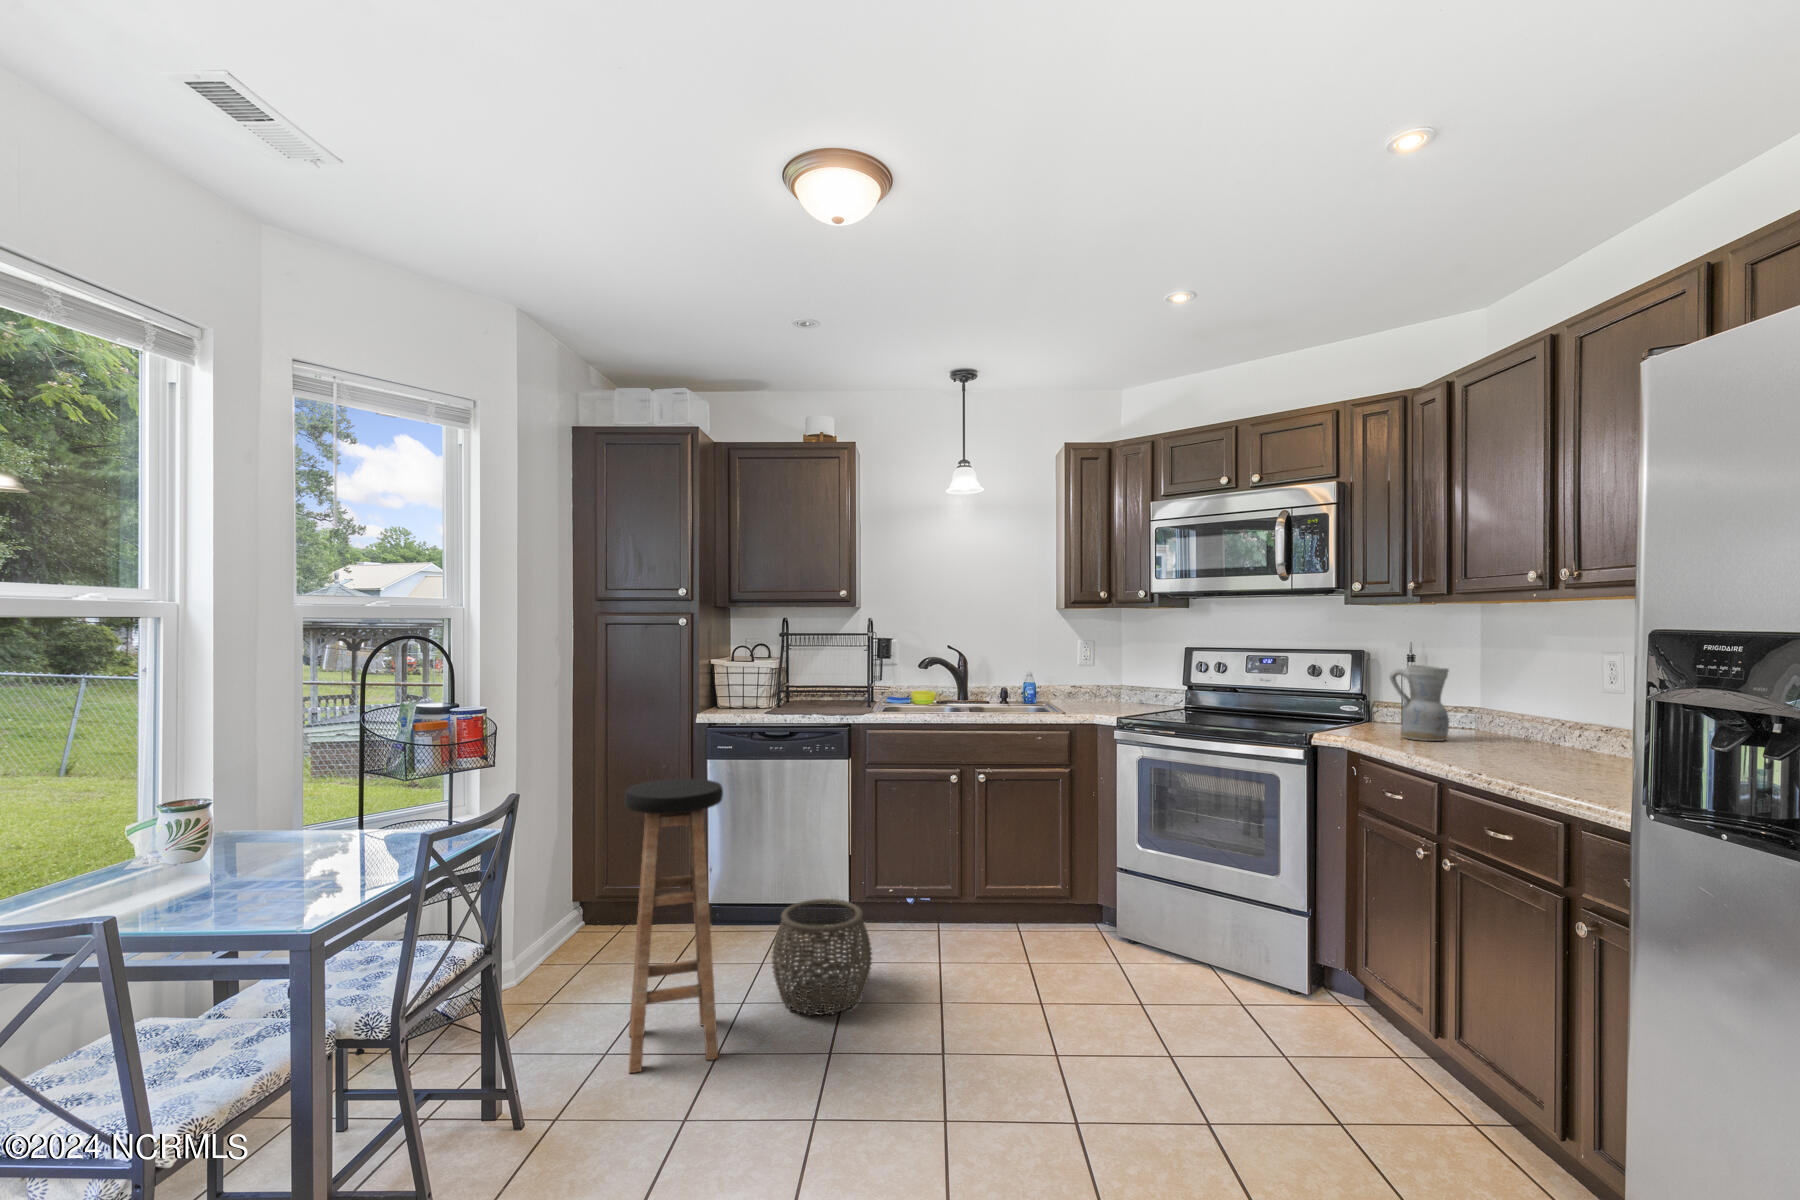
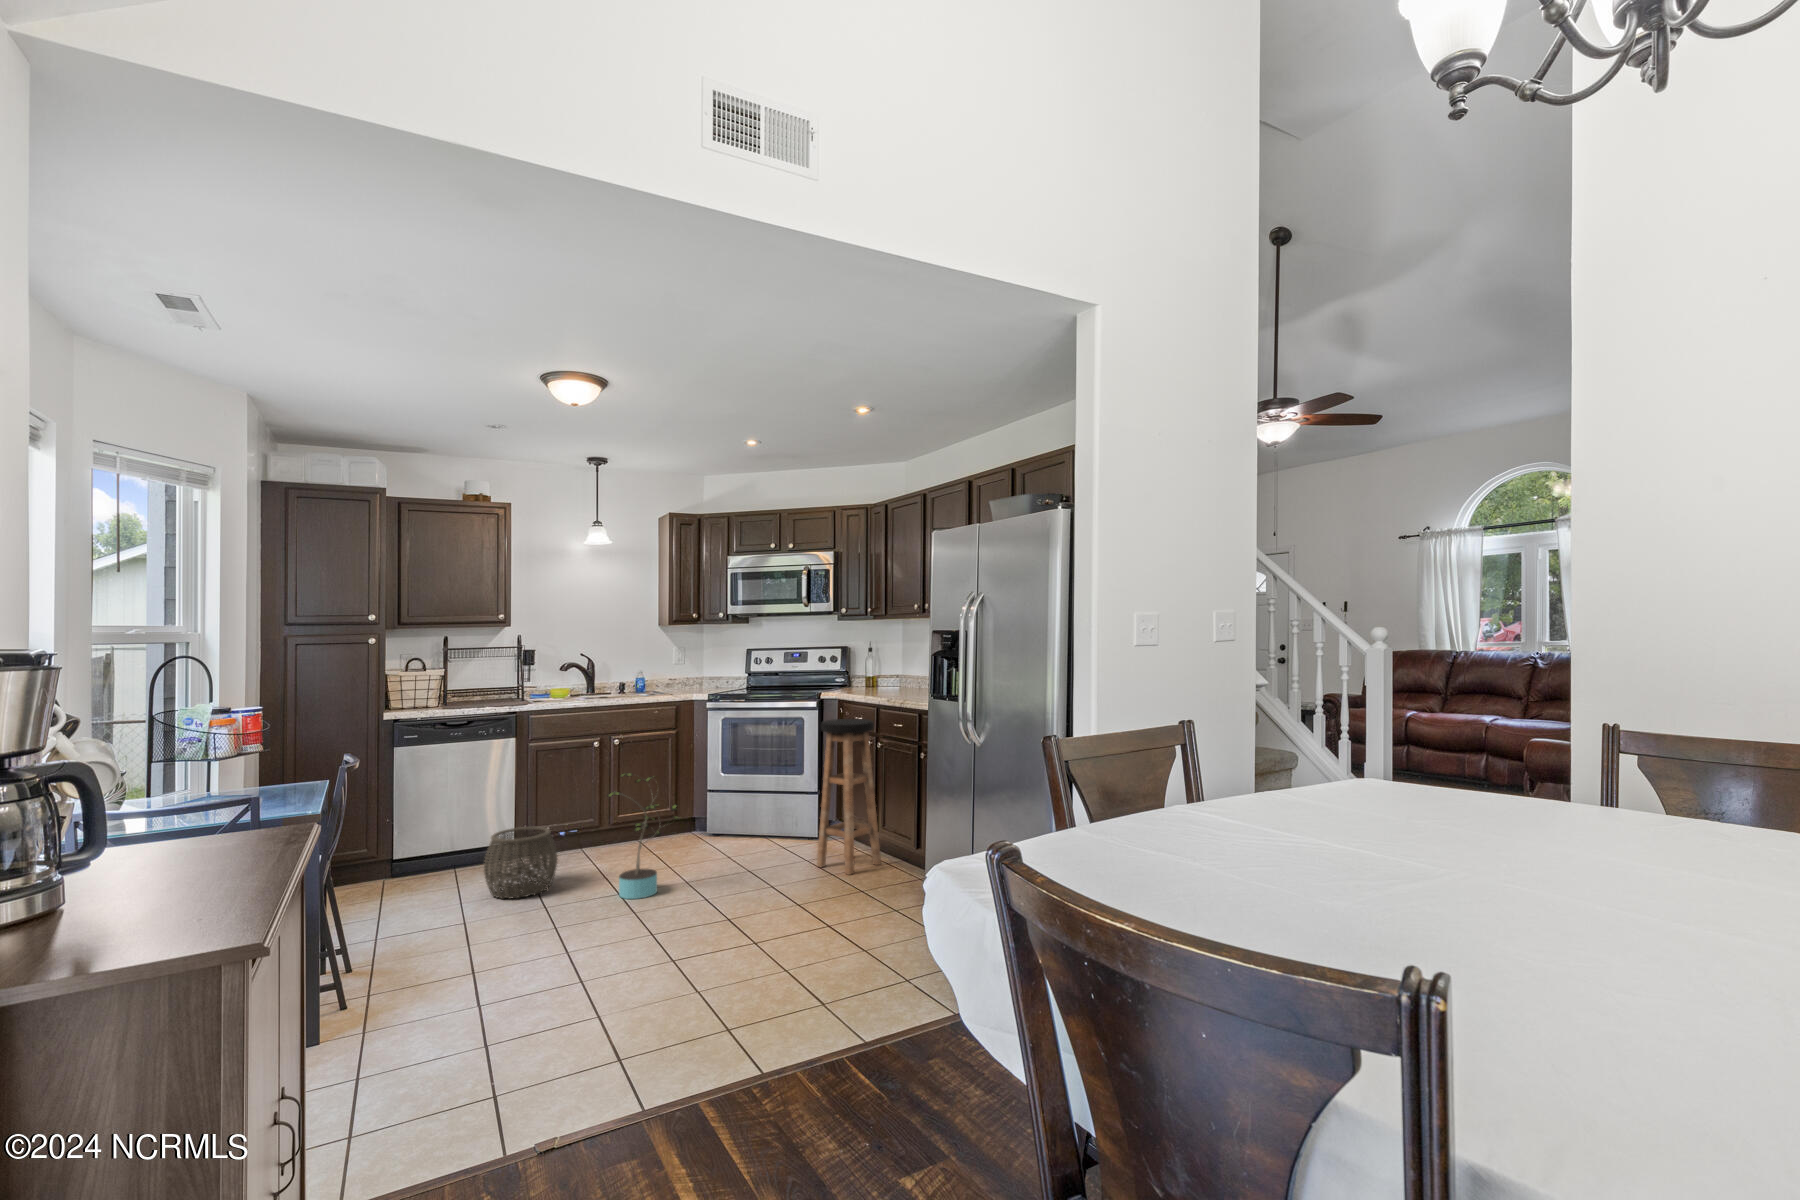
ceramic pitcher: present [1390,665,1449,741] -> none [857,653,884,692]
bar stool: present [624,778,723,1073] -> present [817,719,881,875]
potted plant: none [920,850,1043,1076] -> present [608,773,679,899]

